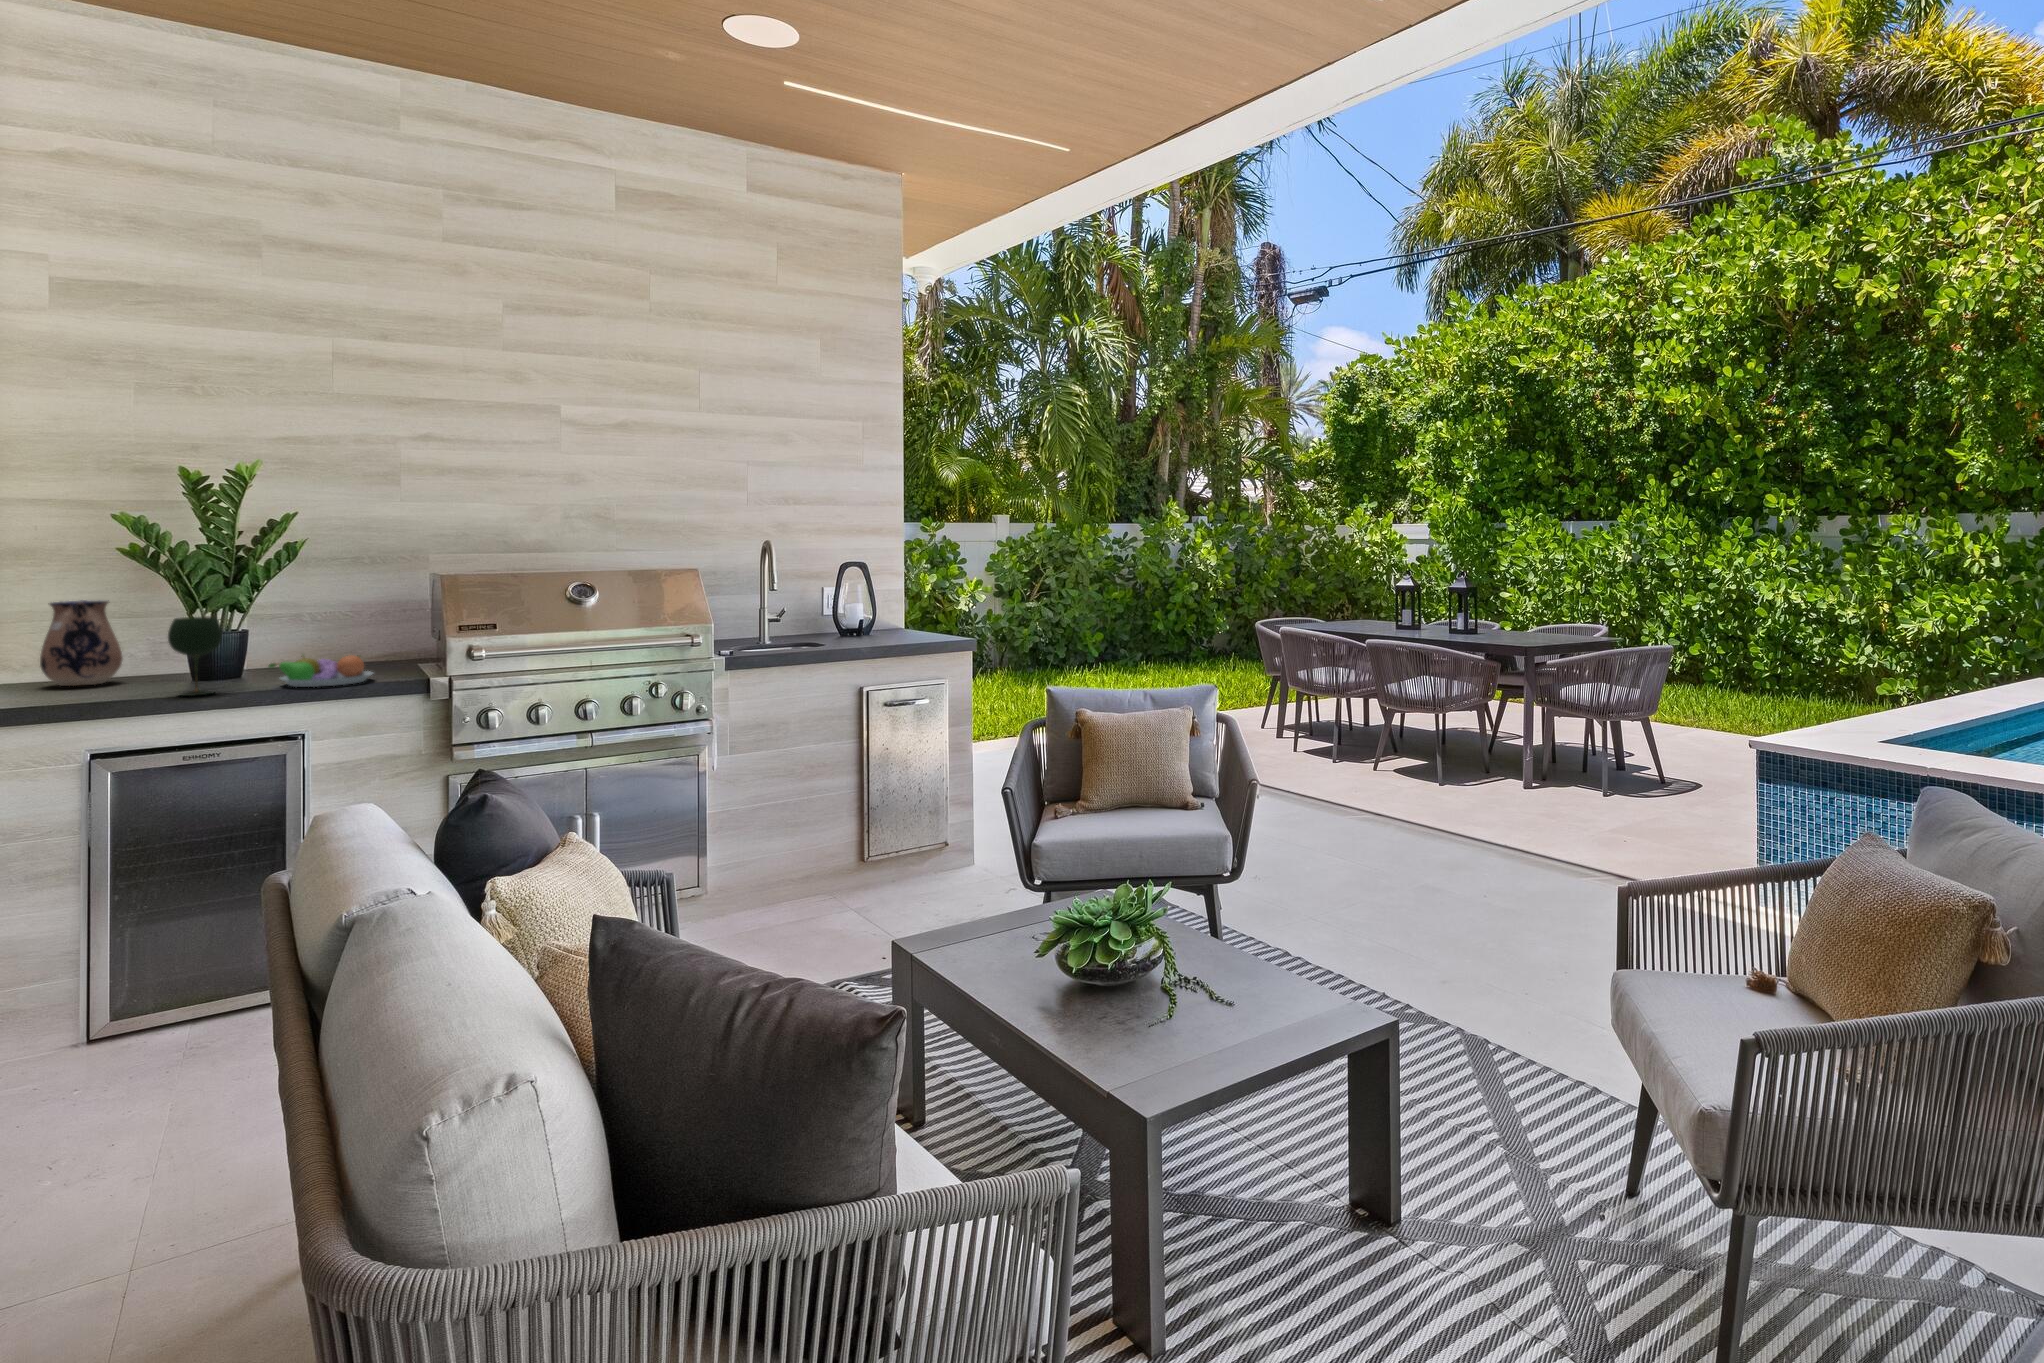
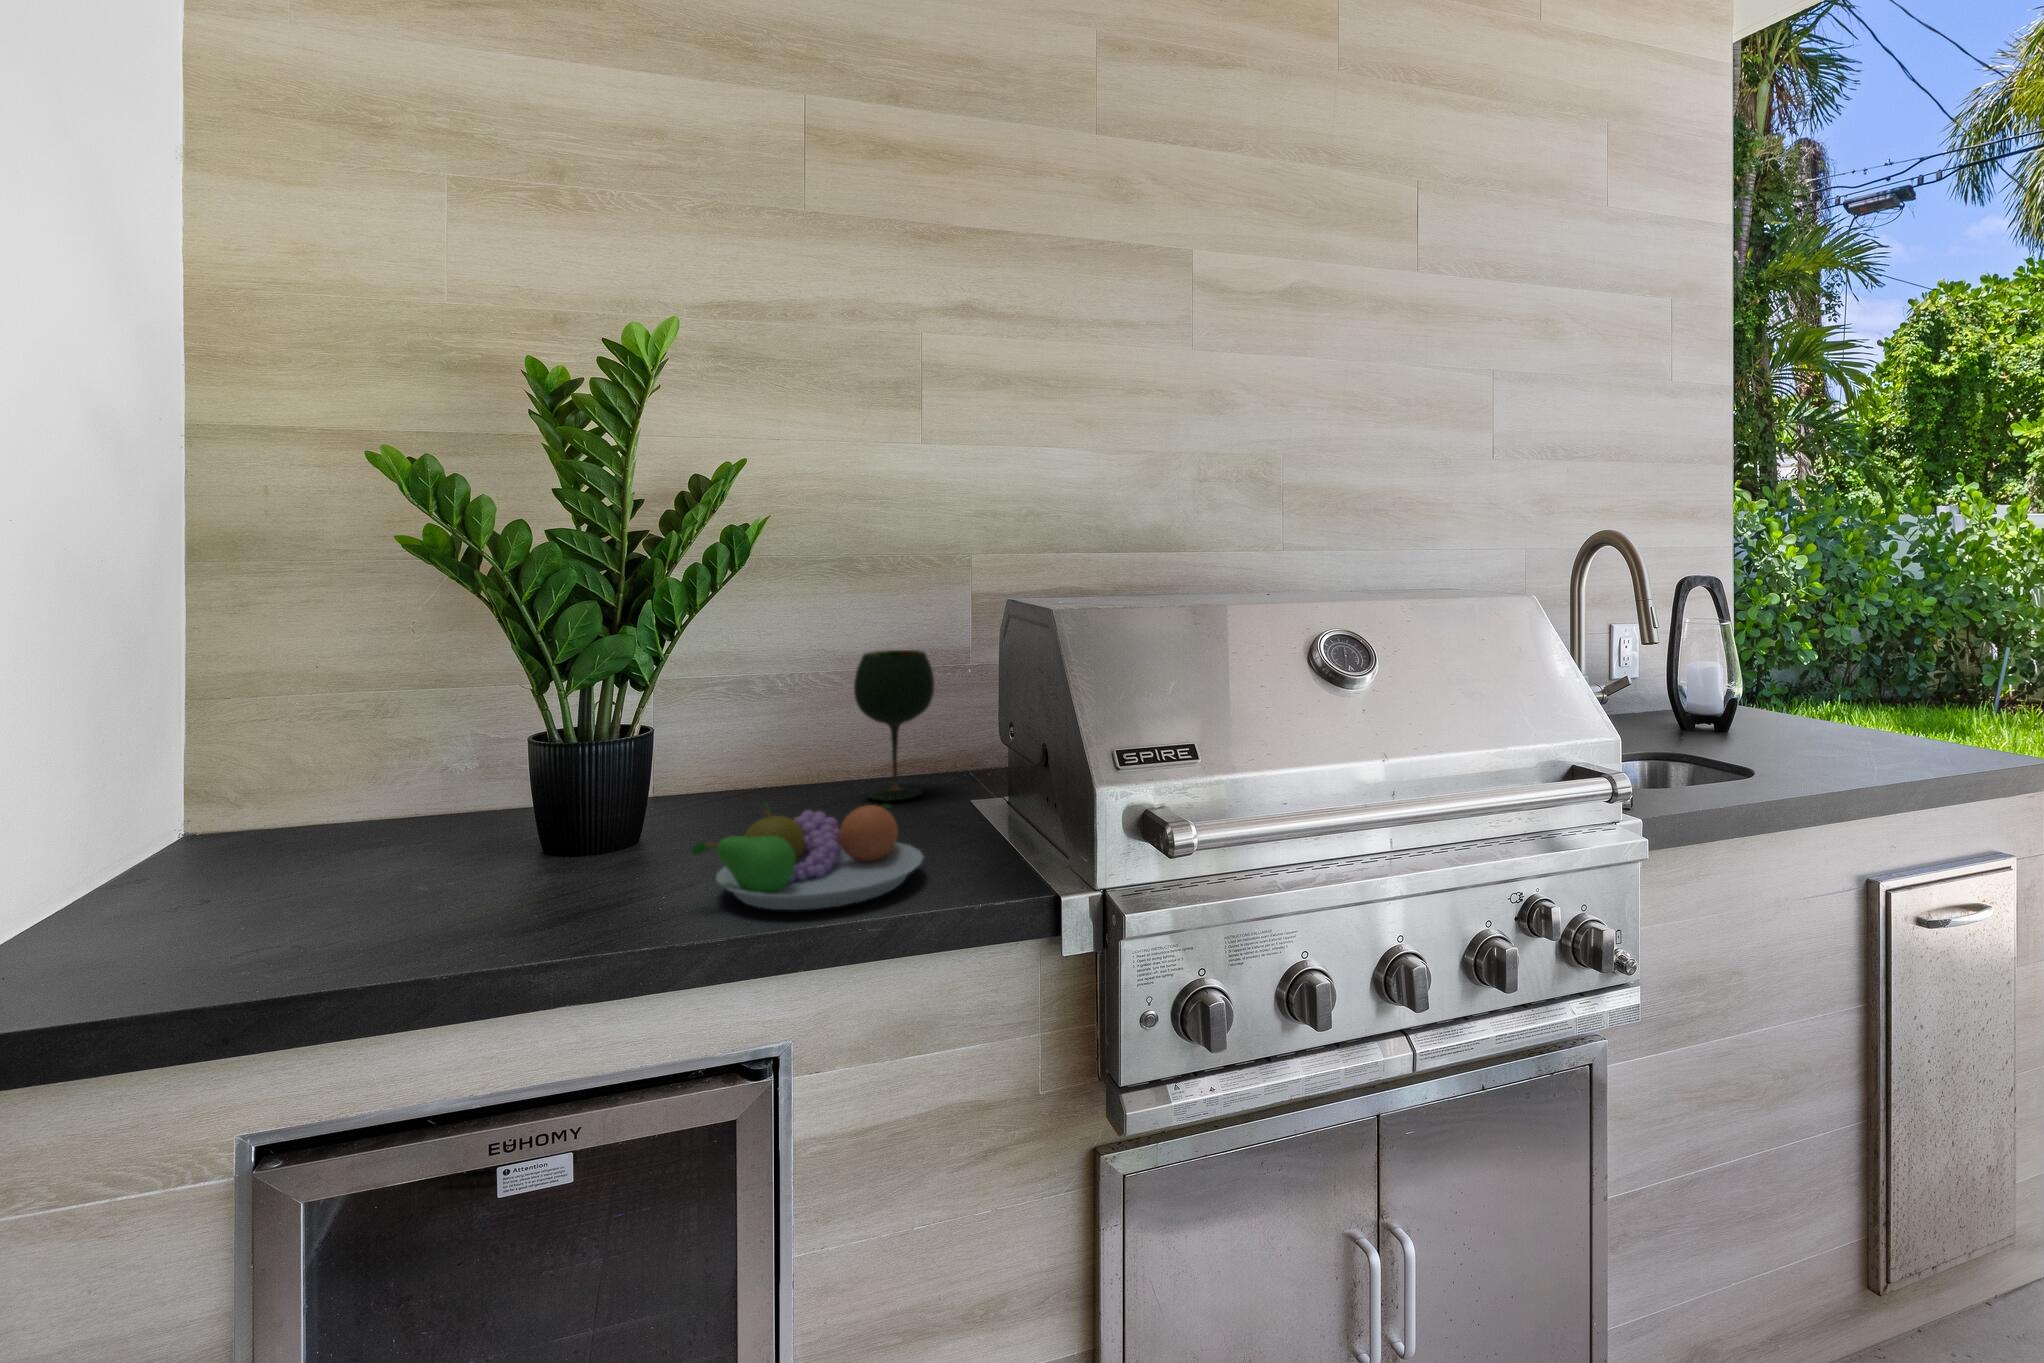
ceramic pitcher: present [40,600,122,686] -> none [209,660,393,876]
wine glass: present [168,617,222,696] -> present [854,650,934,801]

